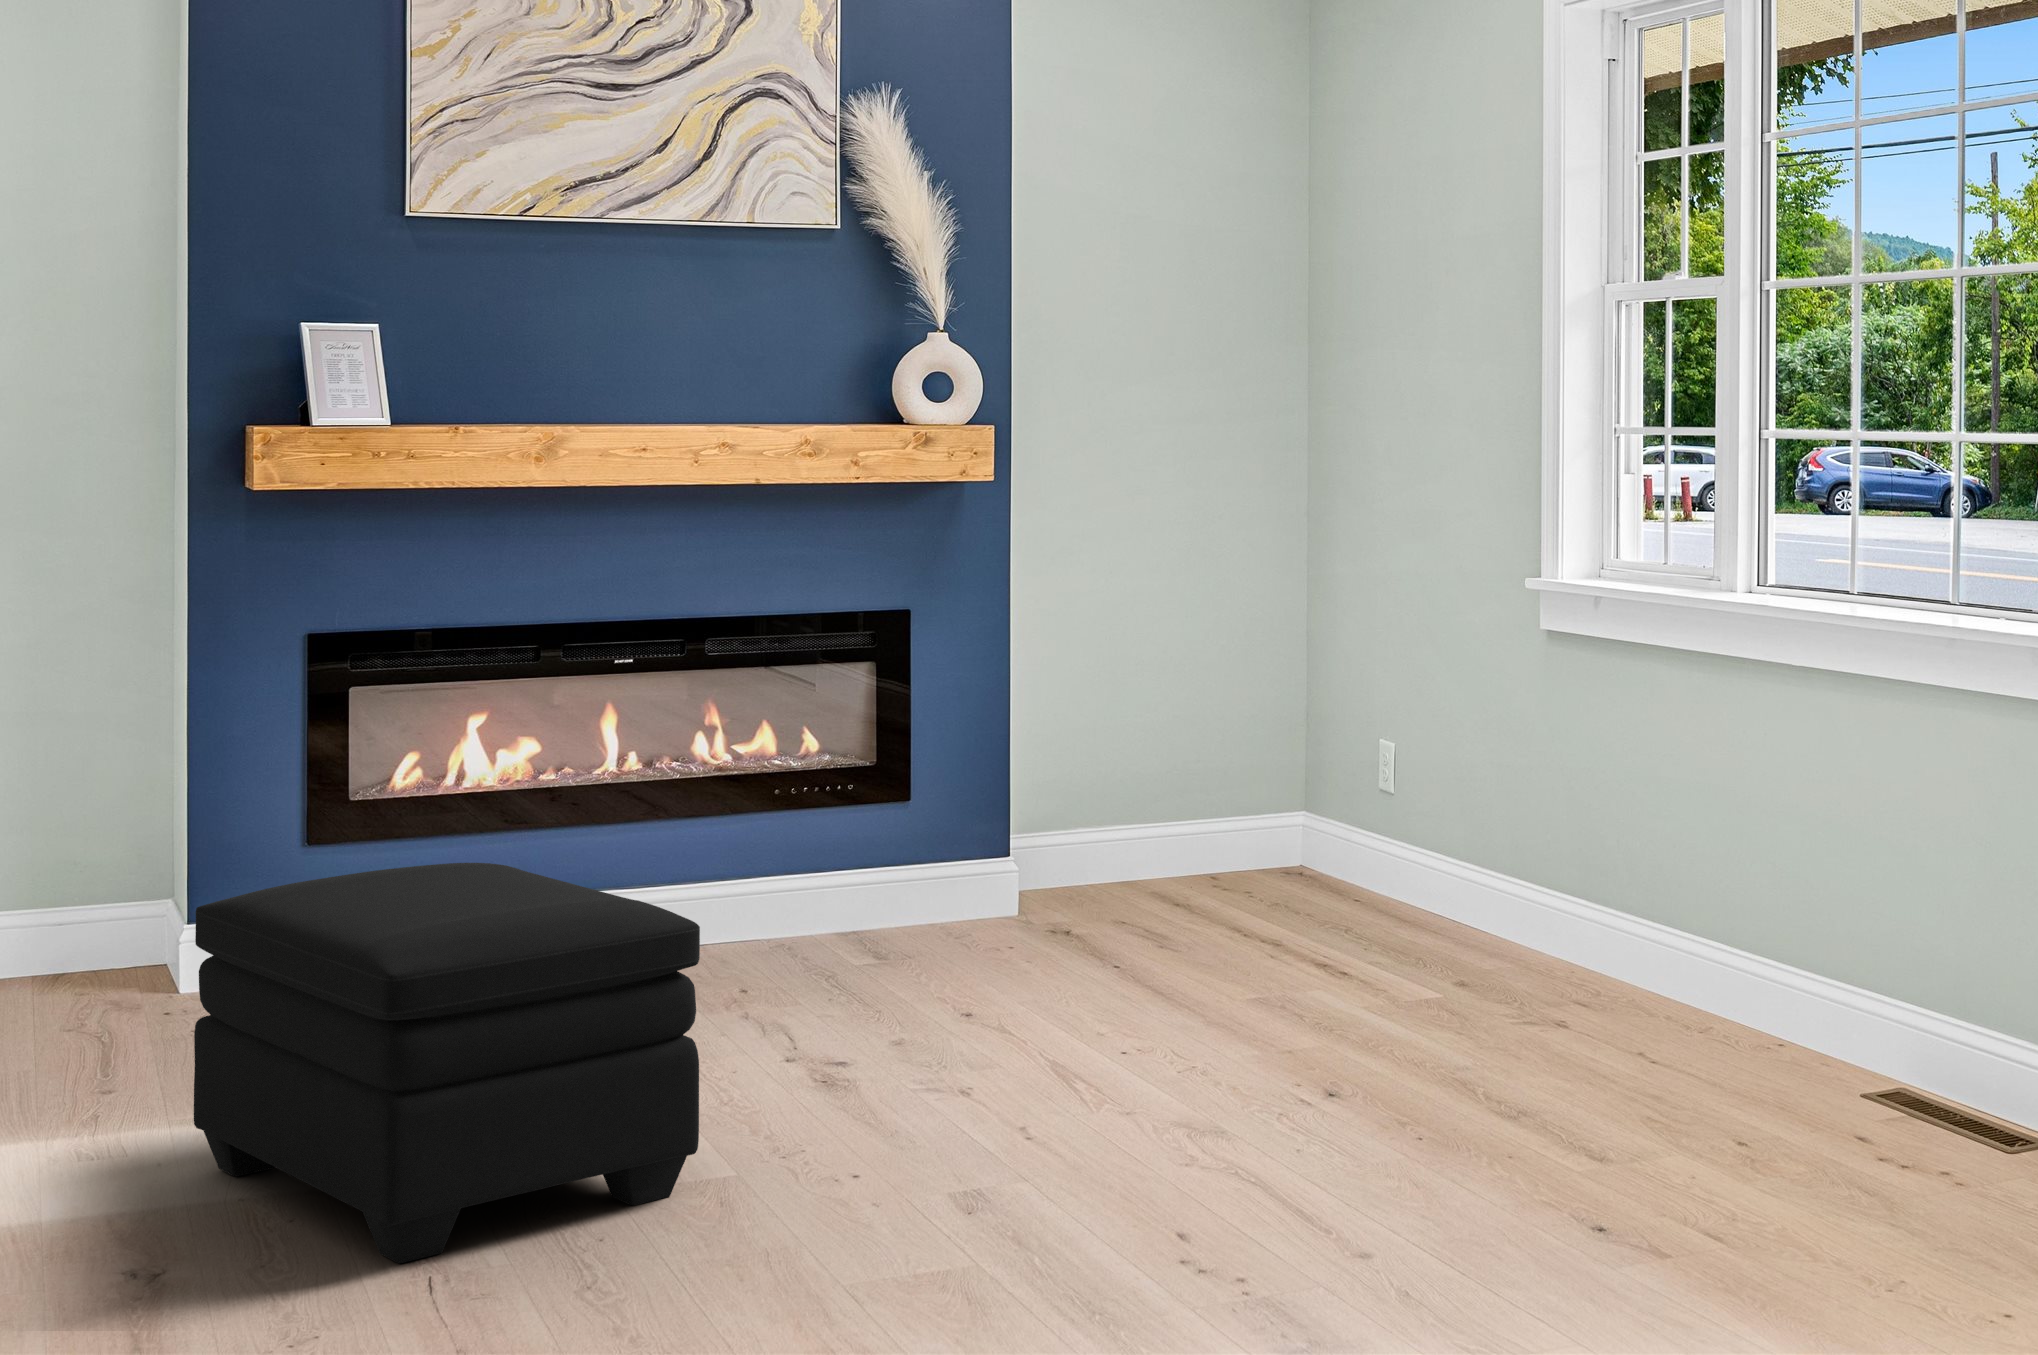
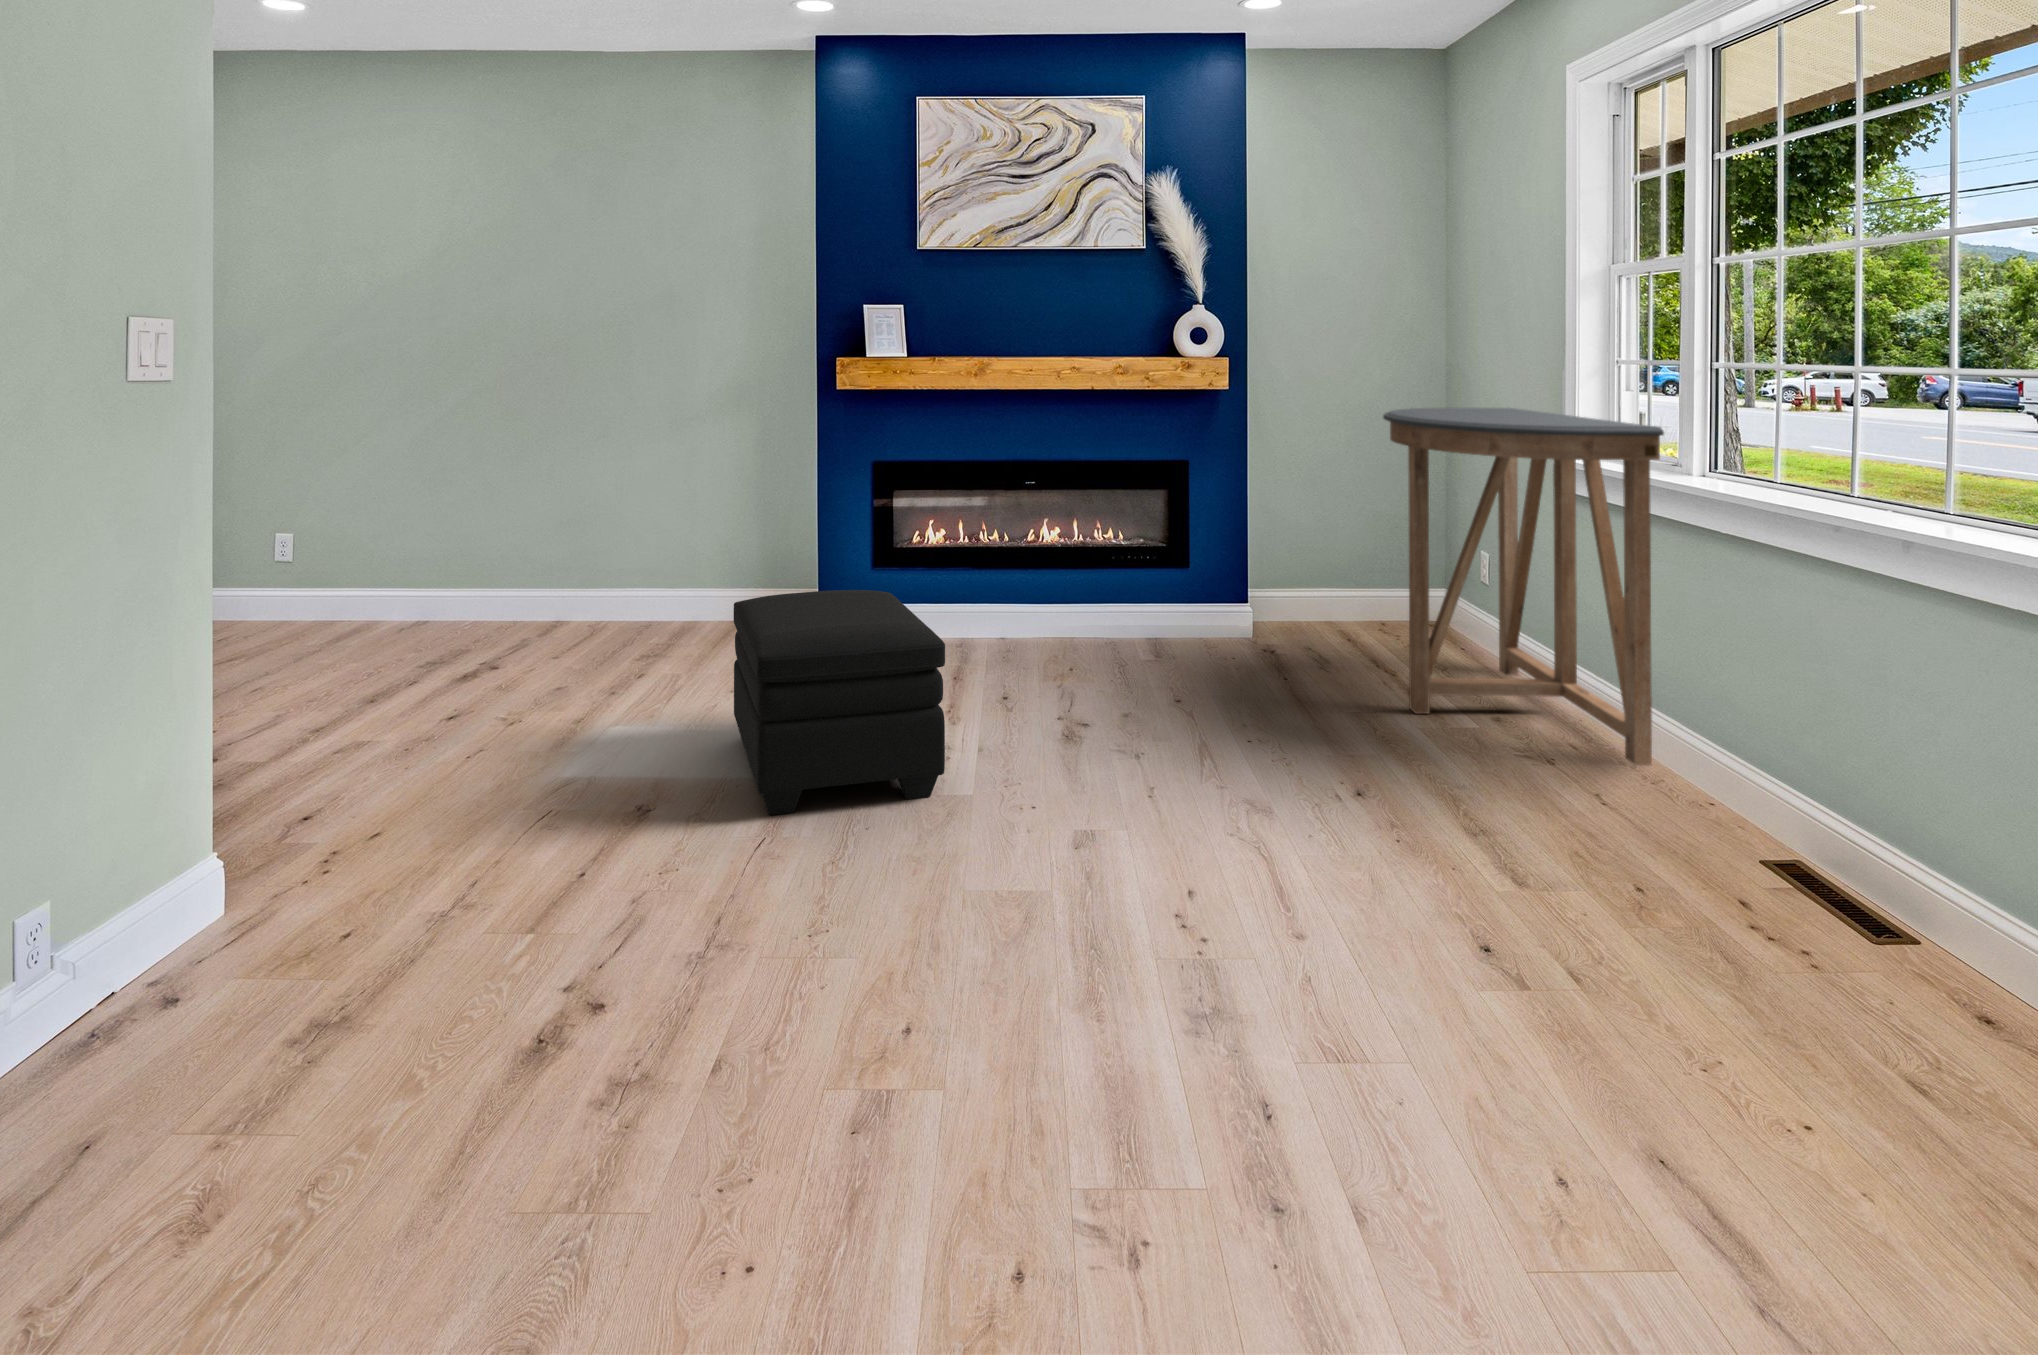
console table: none [1282,502,1709,1011] -> present [1383,408,1664,765]

